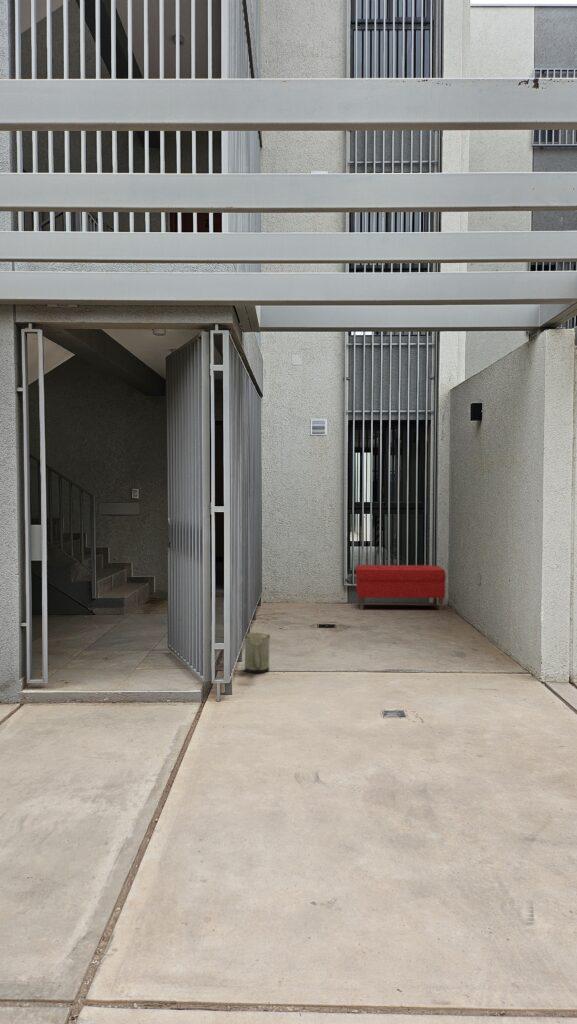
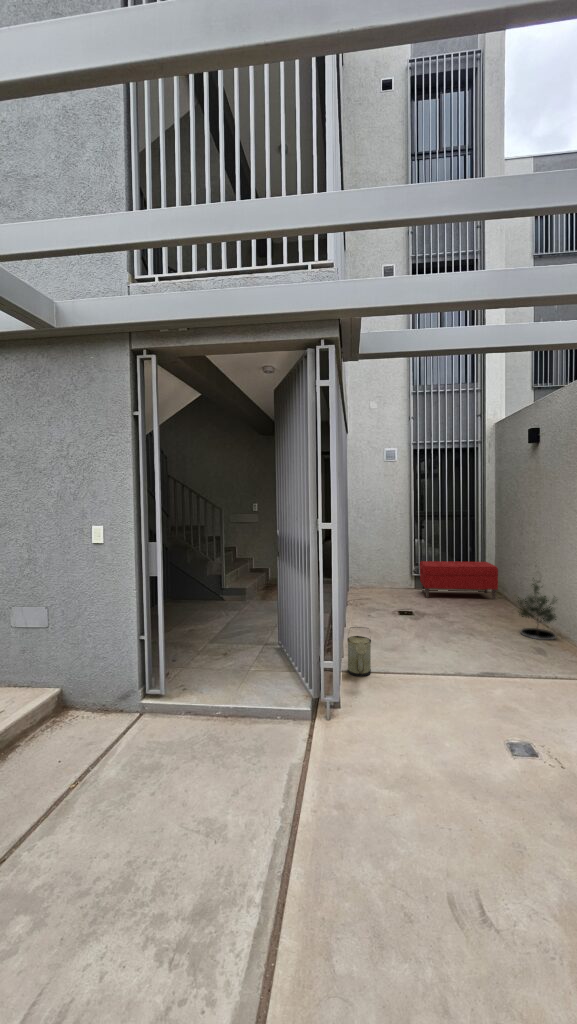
potted tree: none [440,575,485,643] -> present [517,583,557,640]

